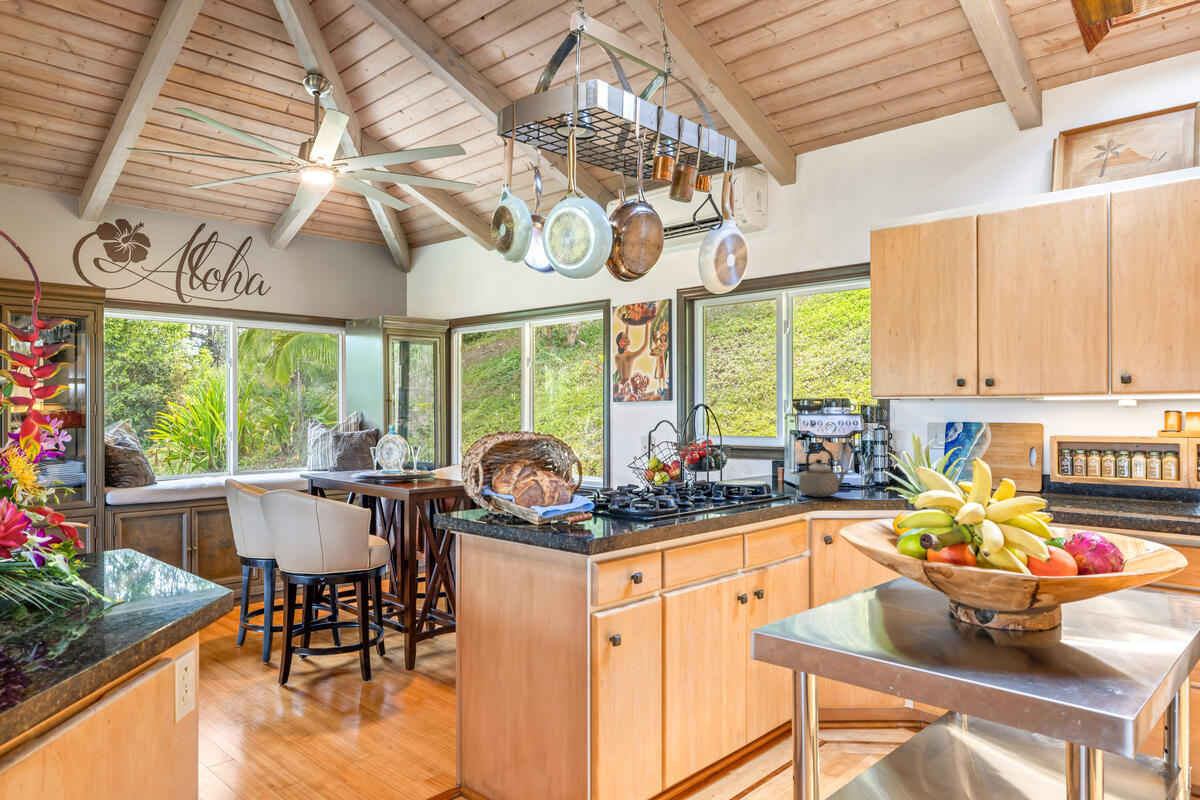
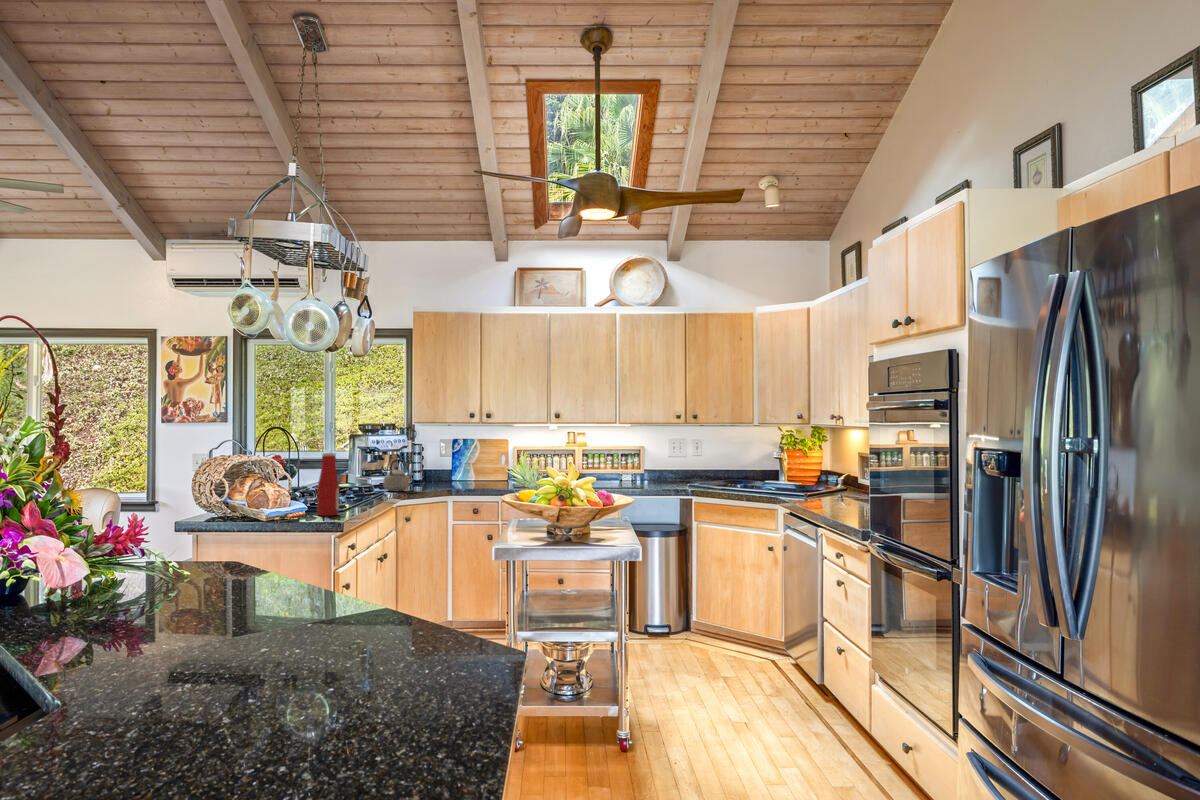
bottle: none [588,427,621,529] -> present [317,453,339,516]

